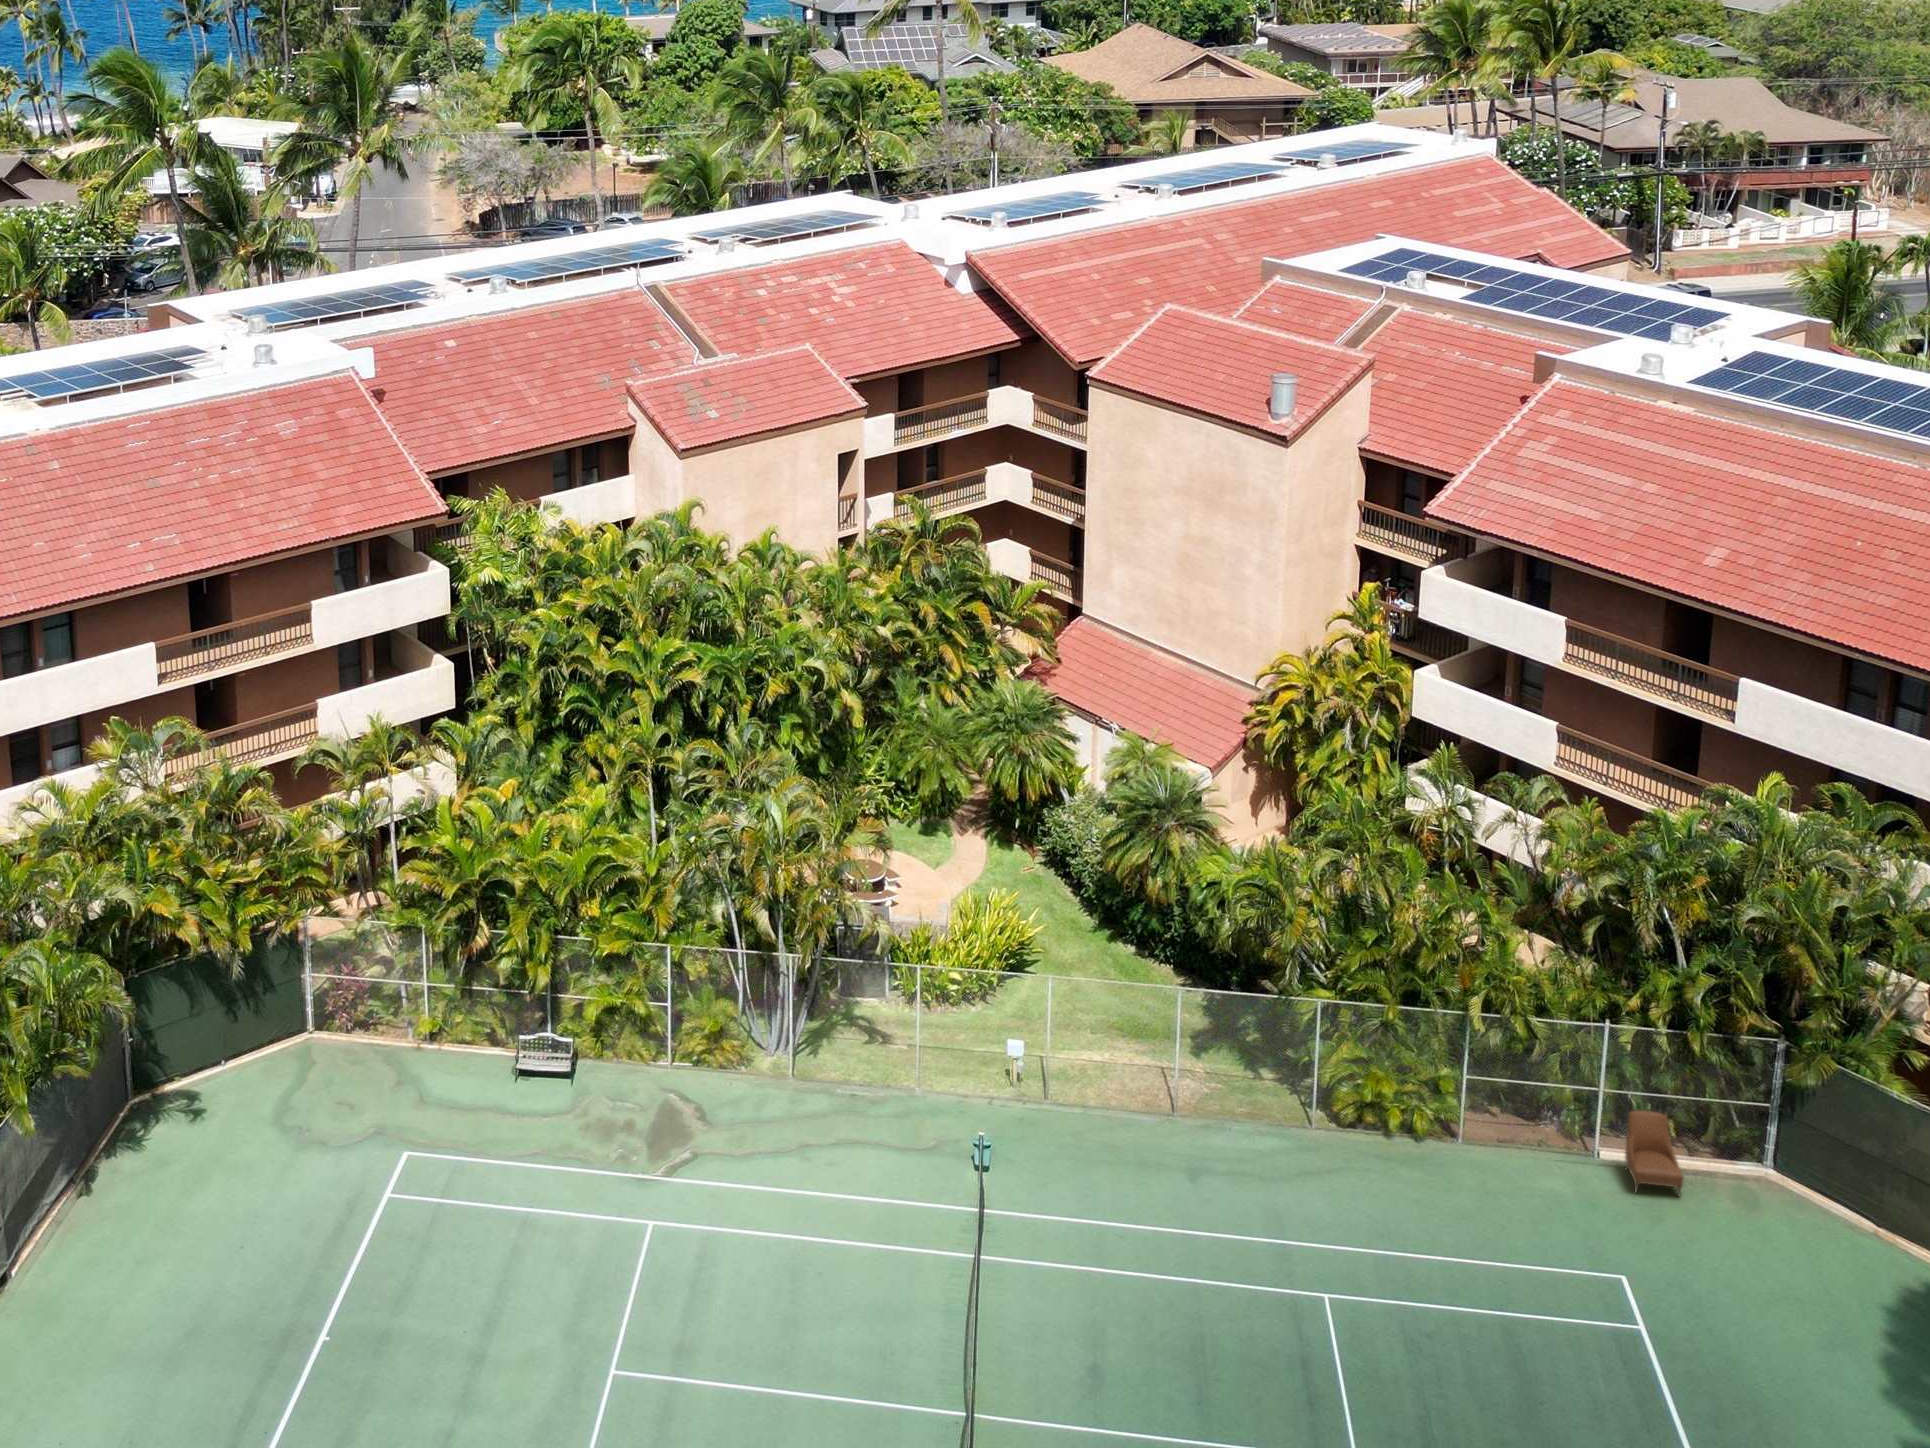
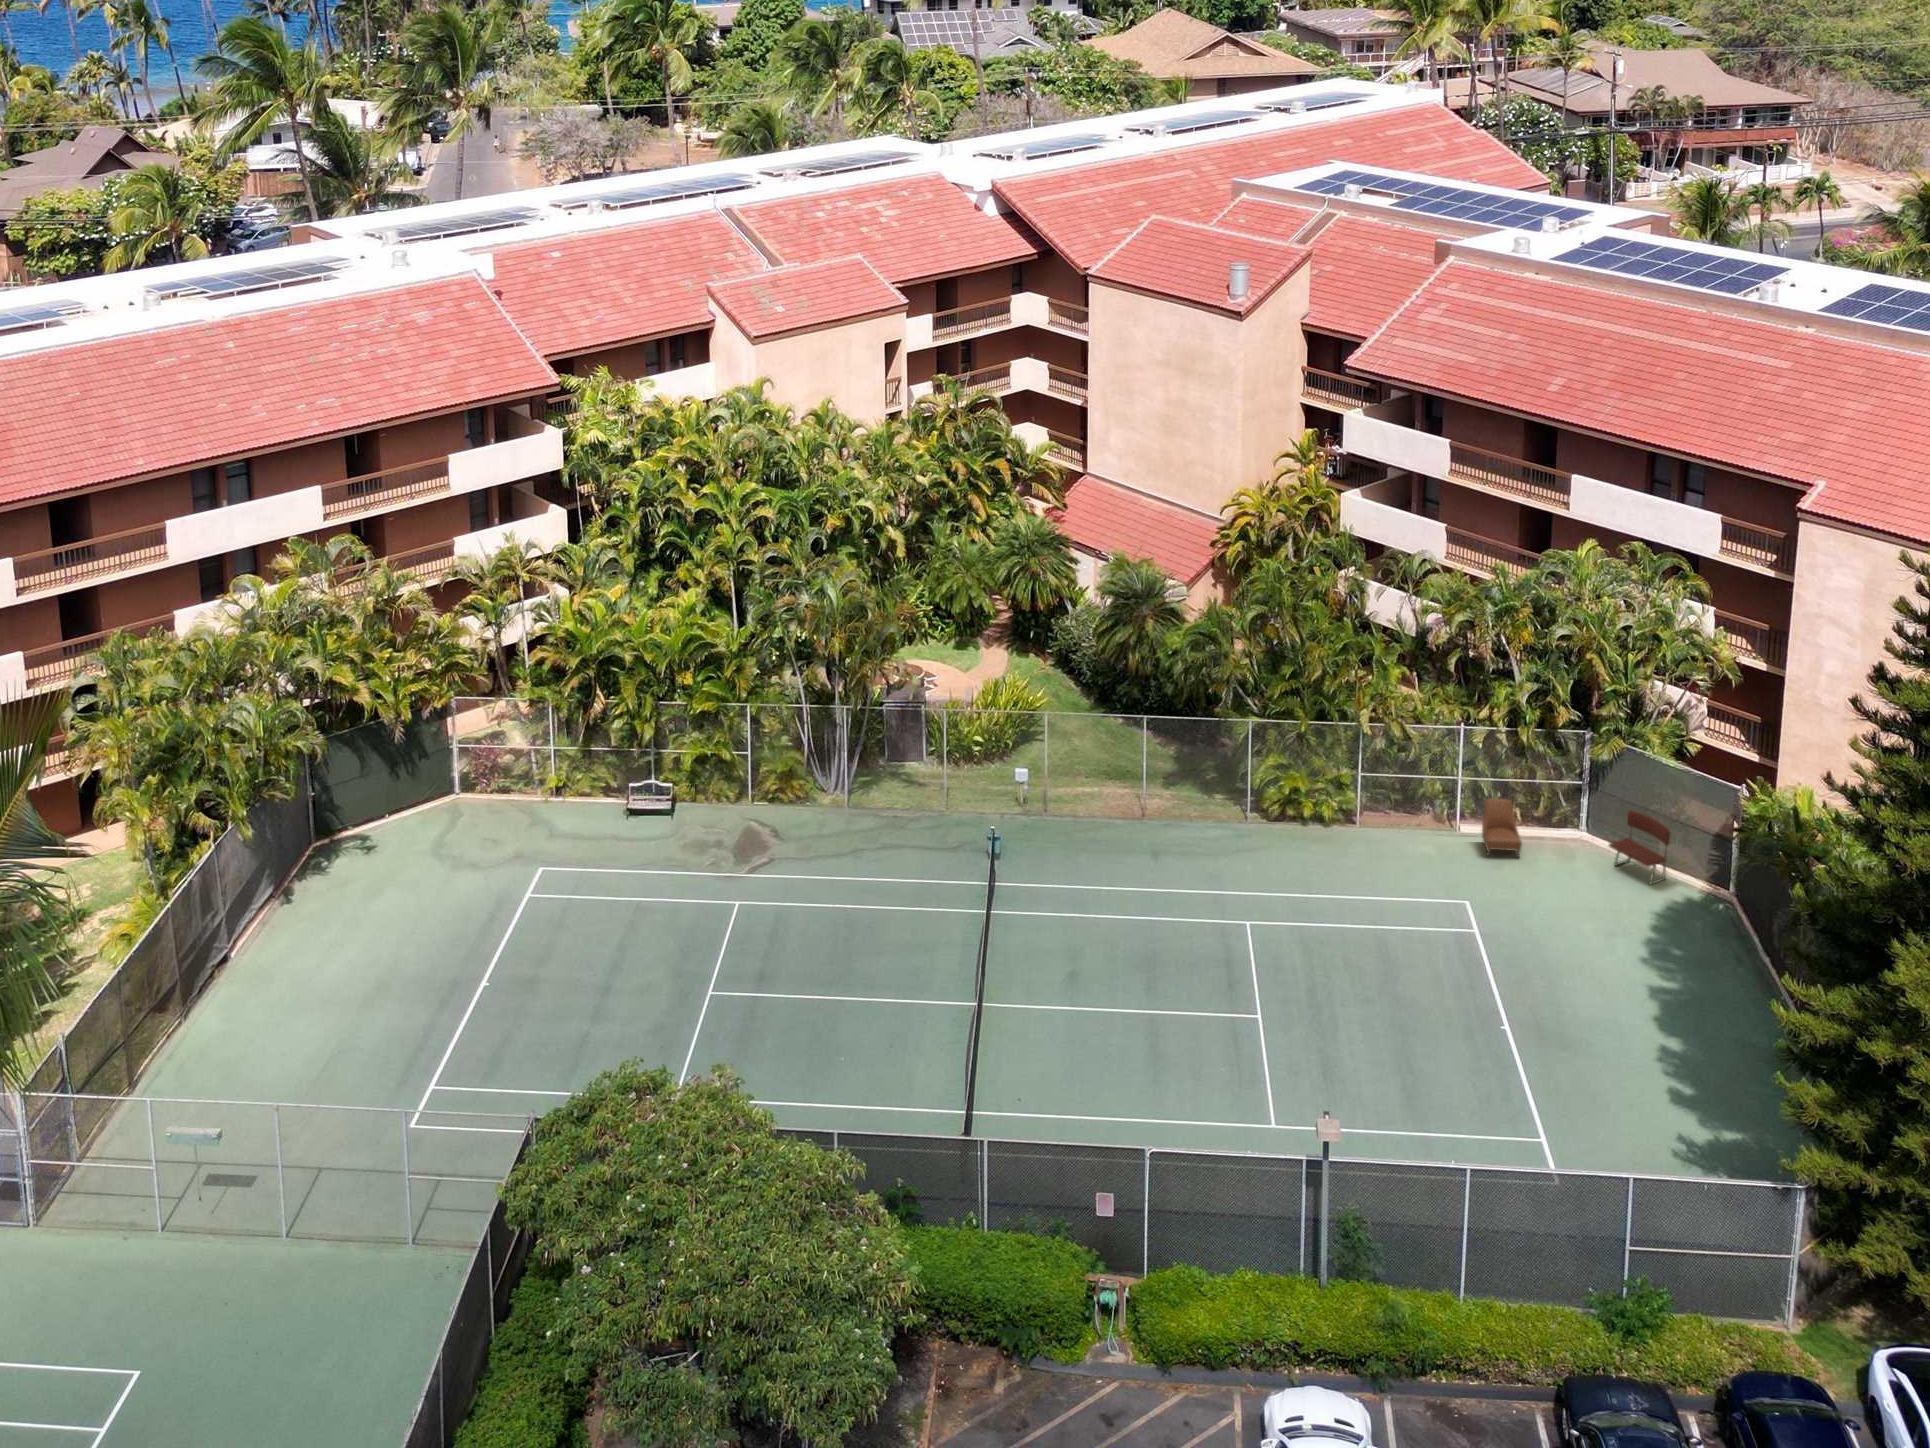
bench: none [1807,1146,1901,1255] -> present [1609,810,1670,885]

